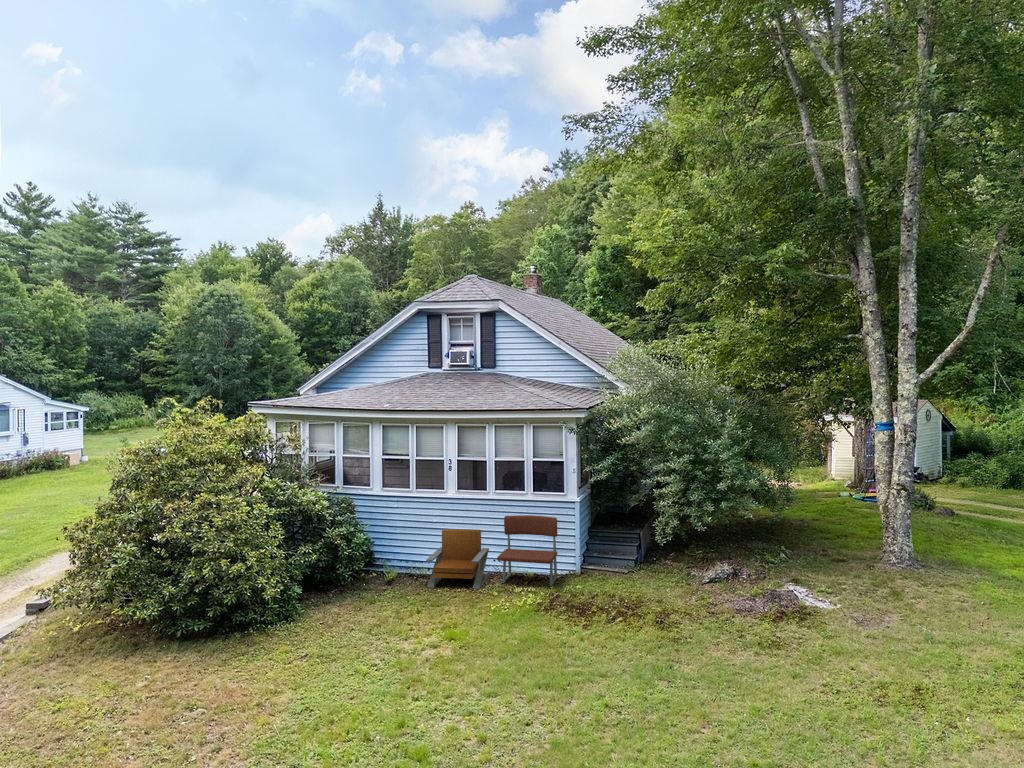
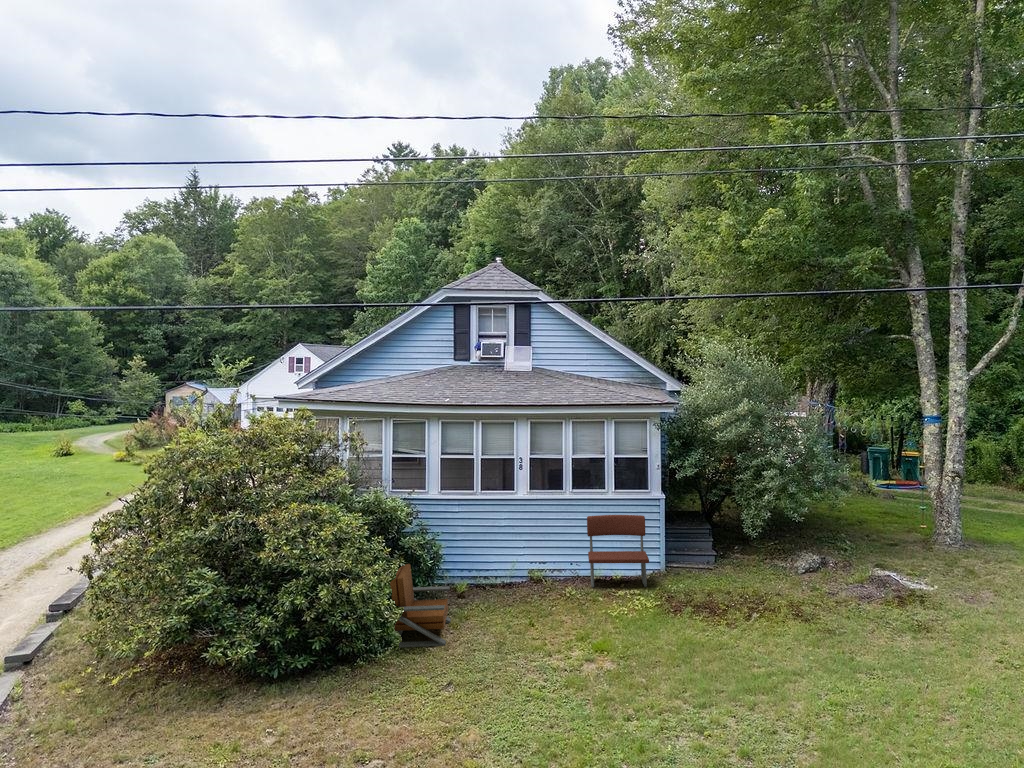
lounge chair: present [426,529,490,589] -> present [390,564,451,647]

